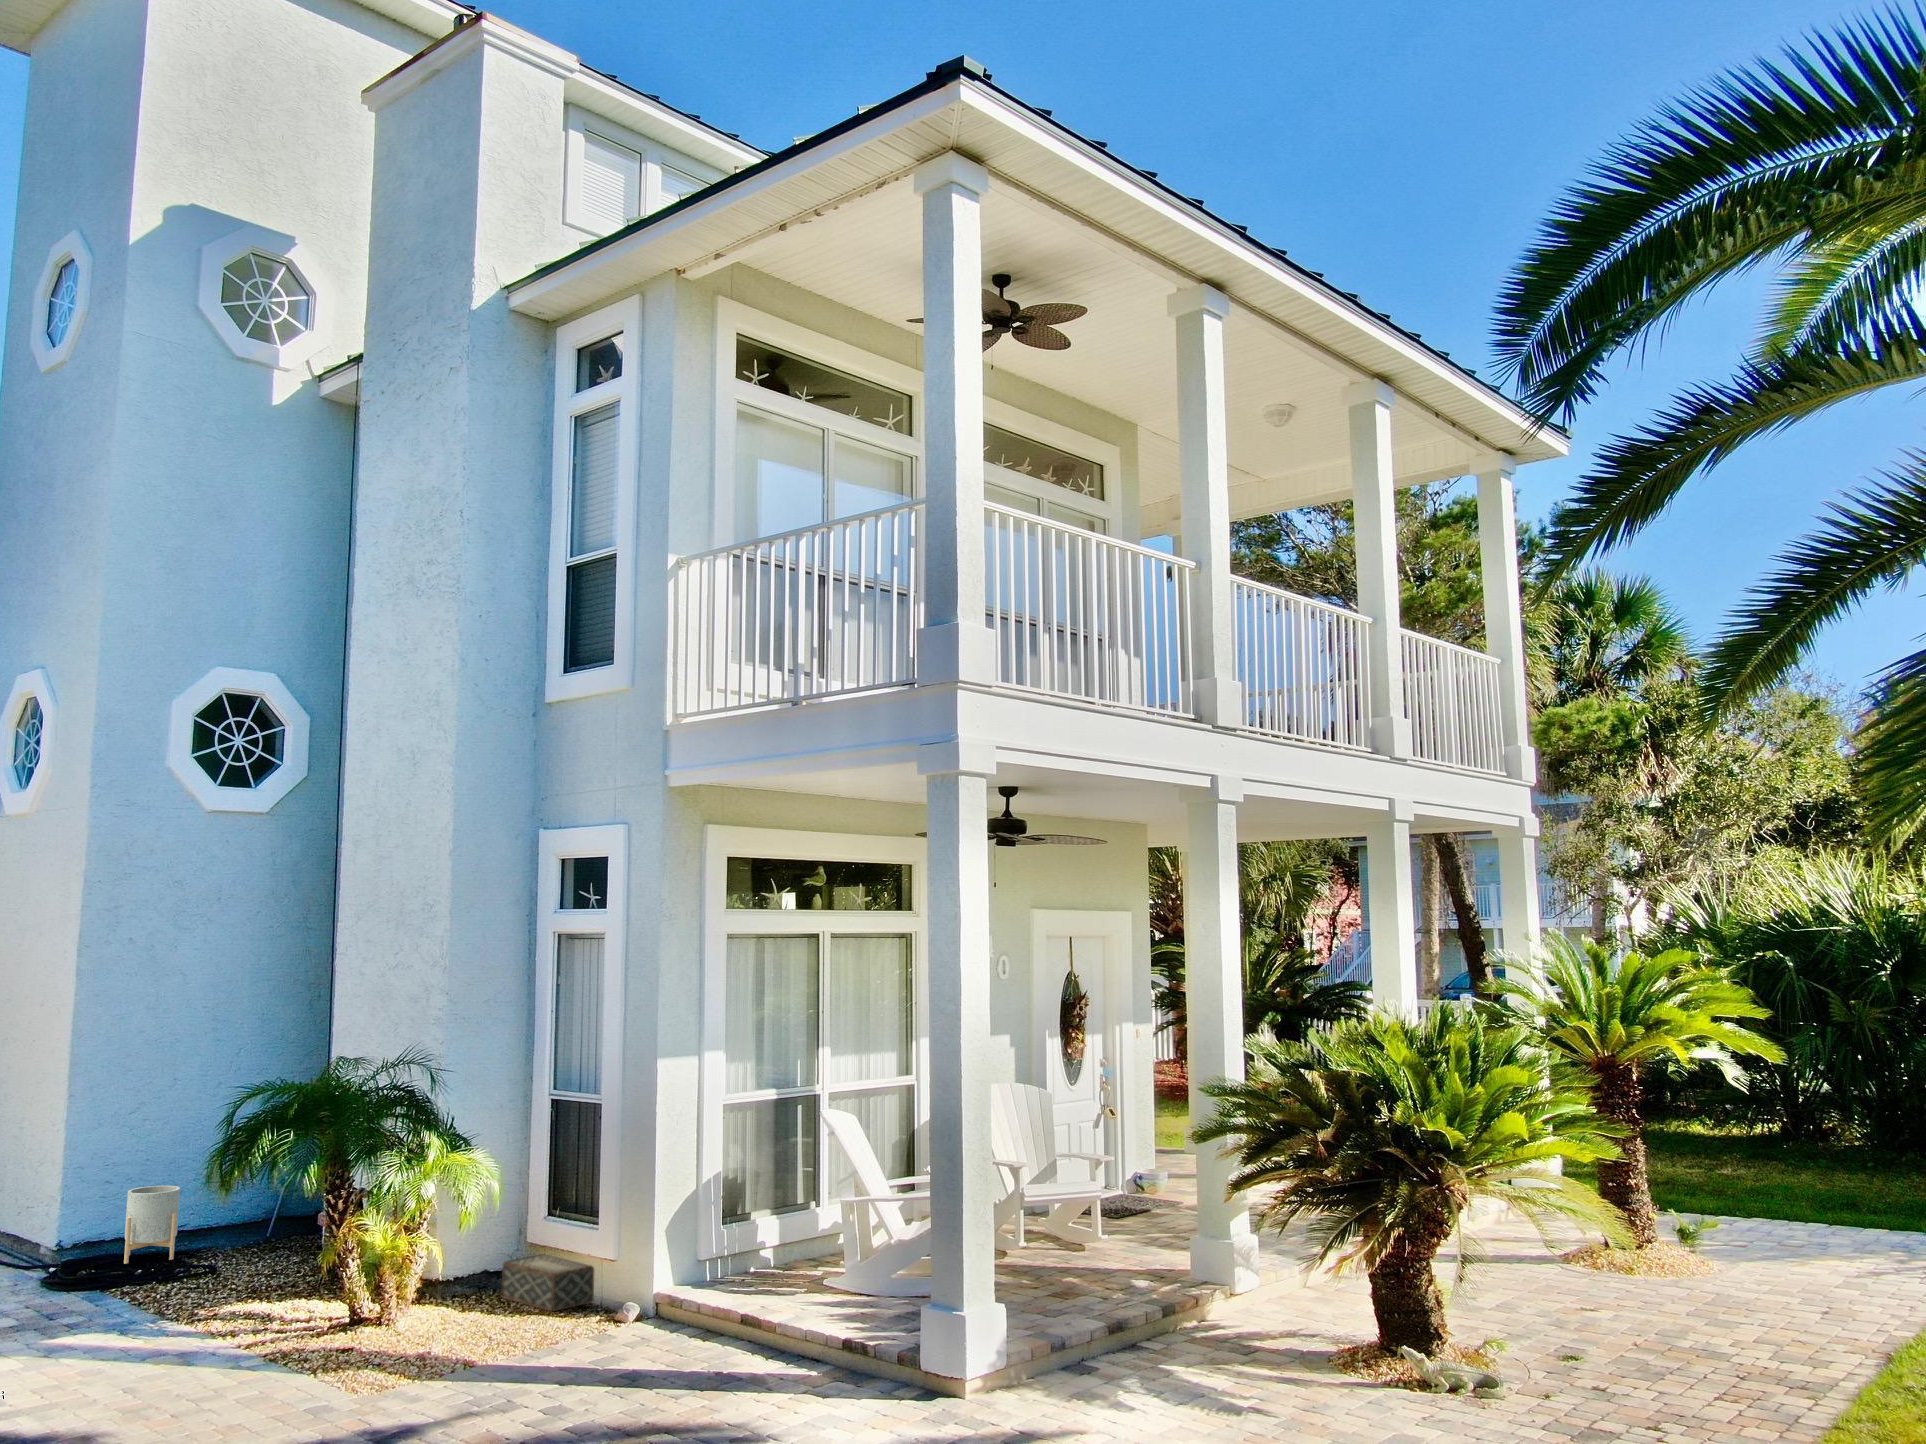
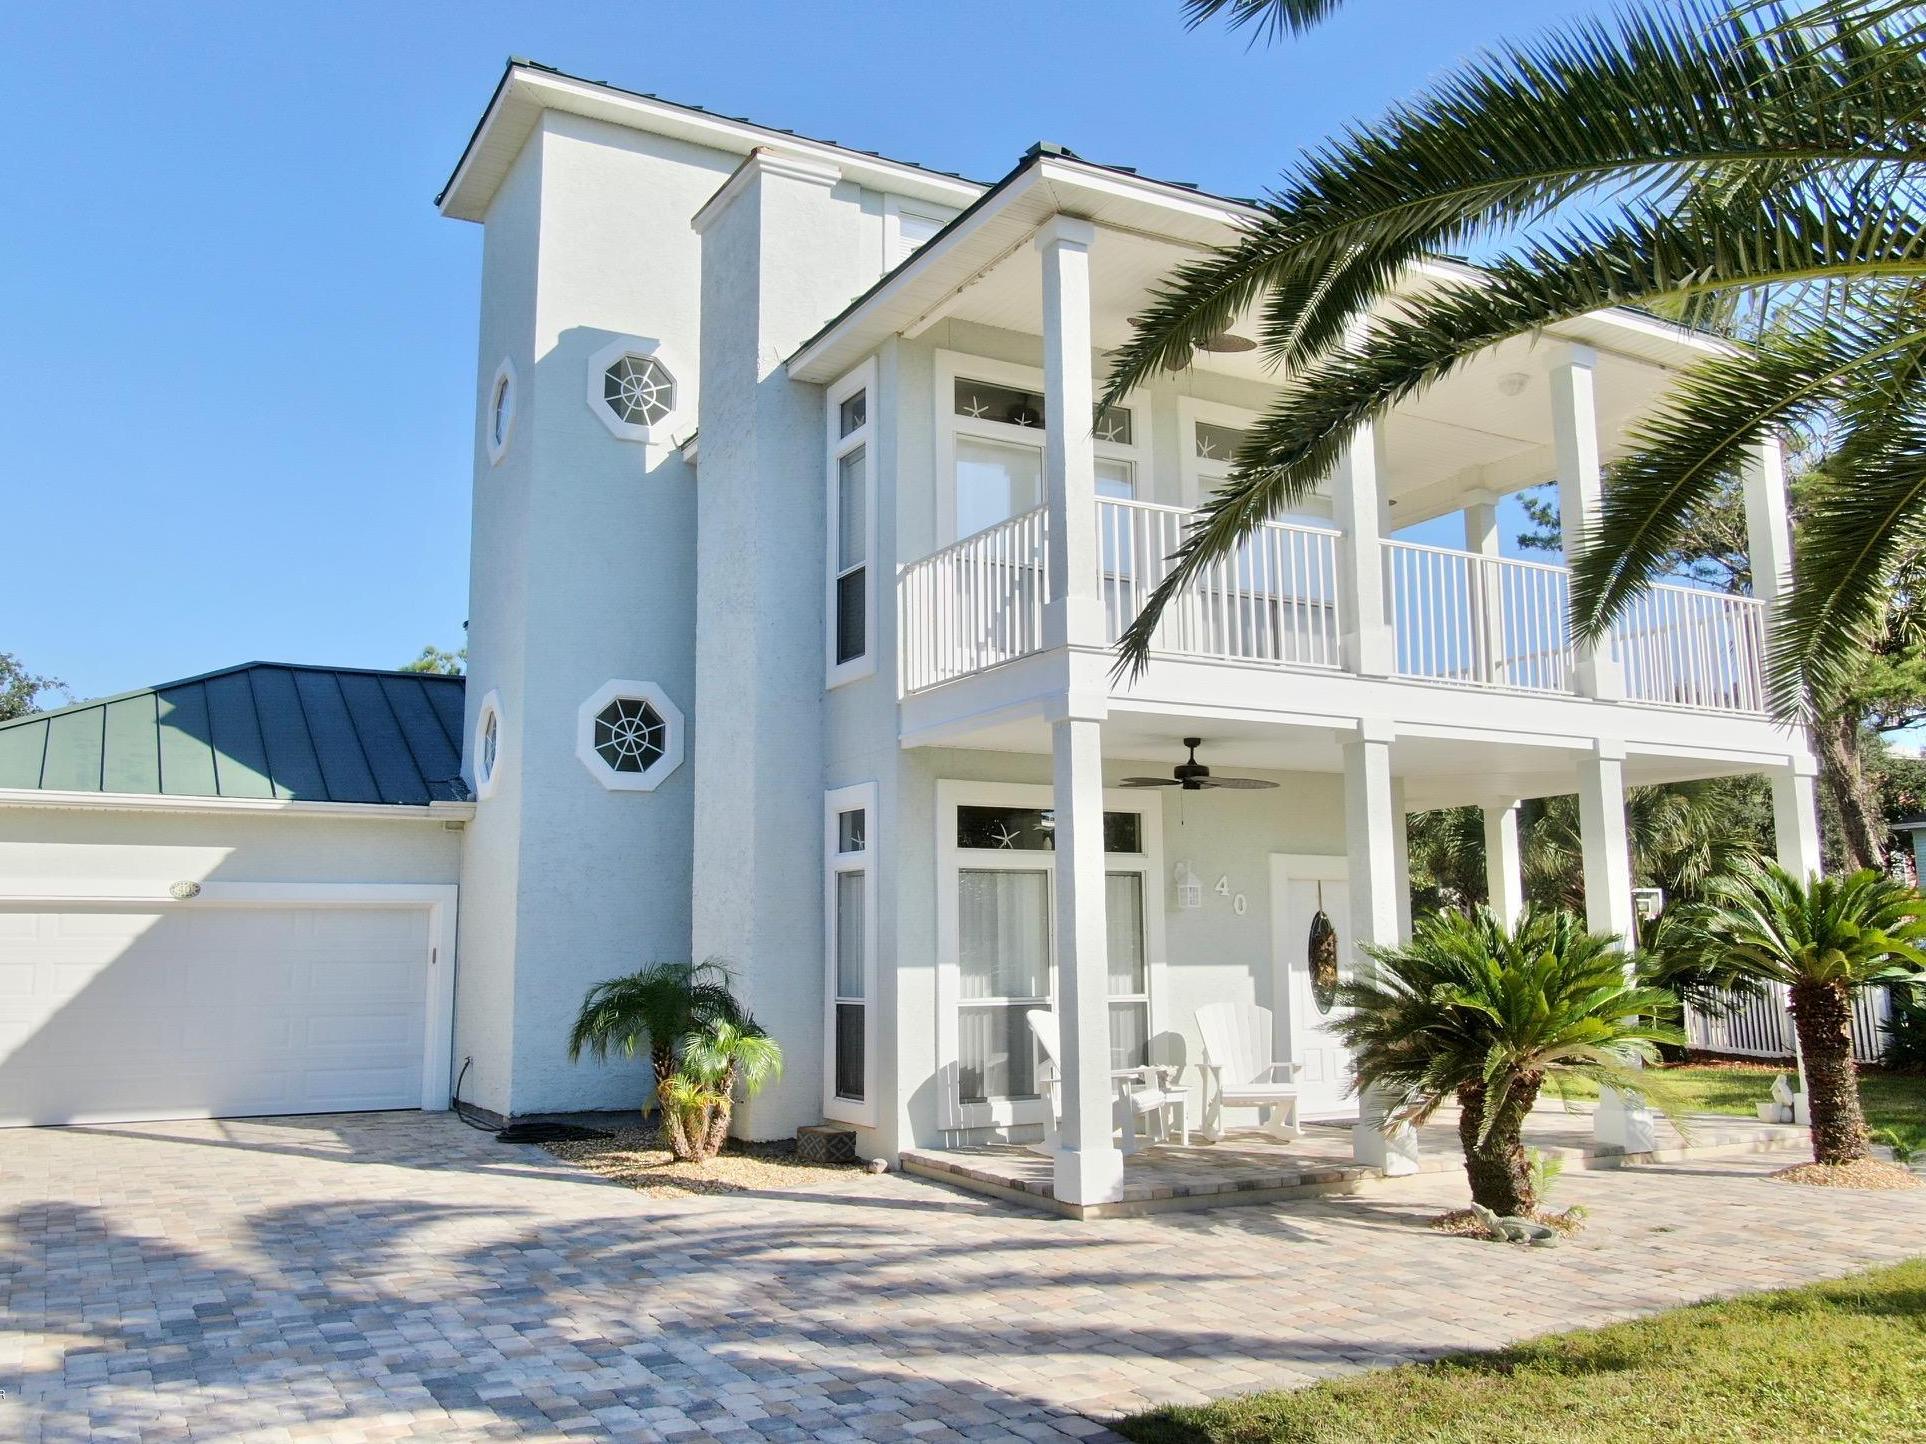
planter: present [124,1186,180,1264] -> none [555,1074,594,1128]

